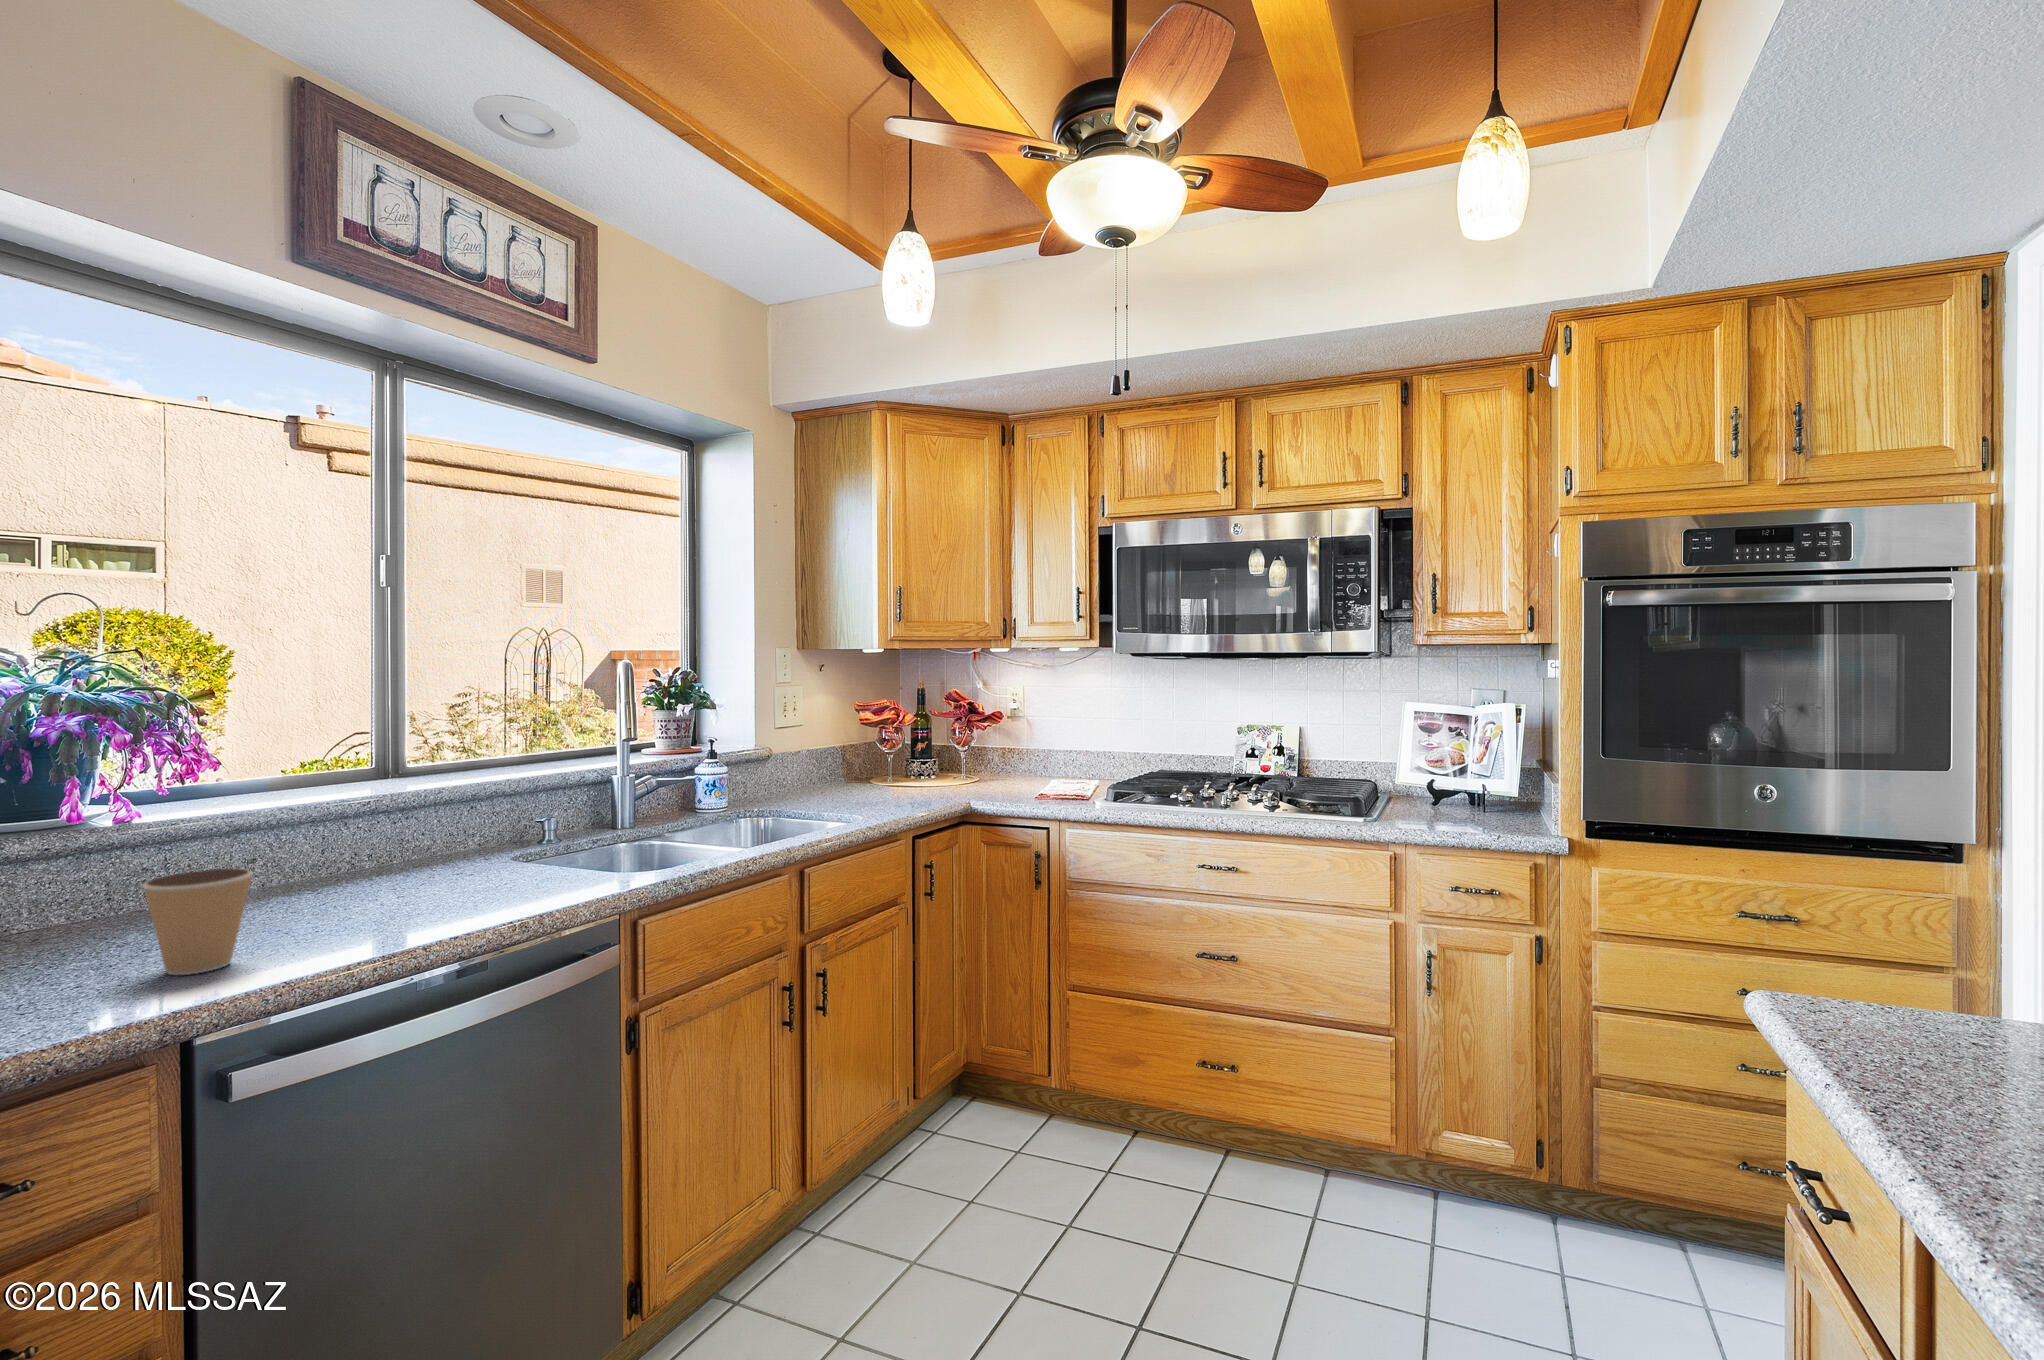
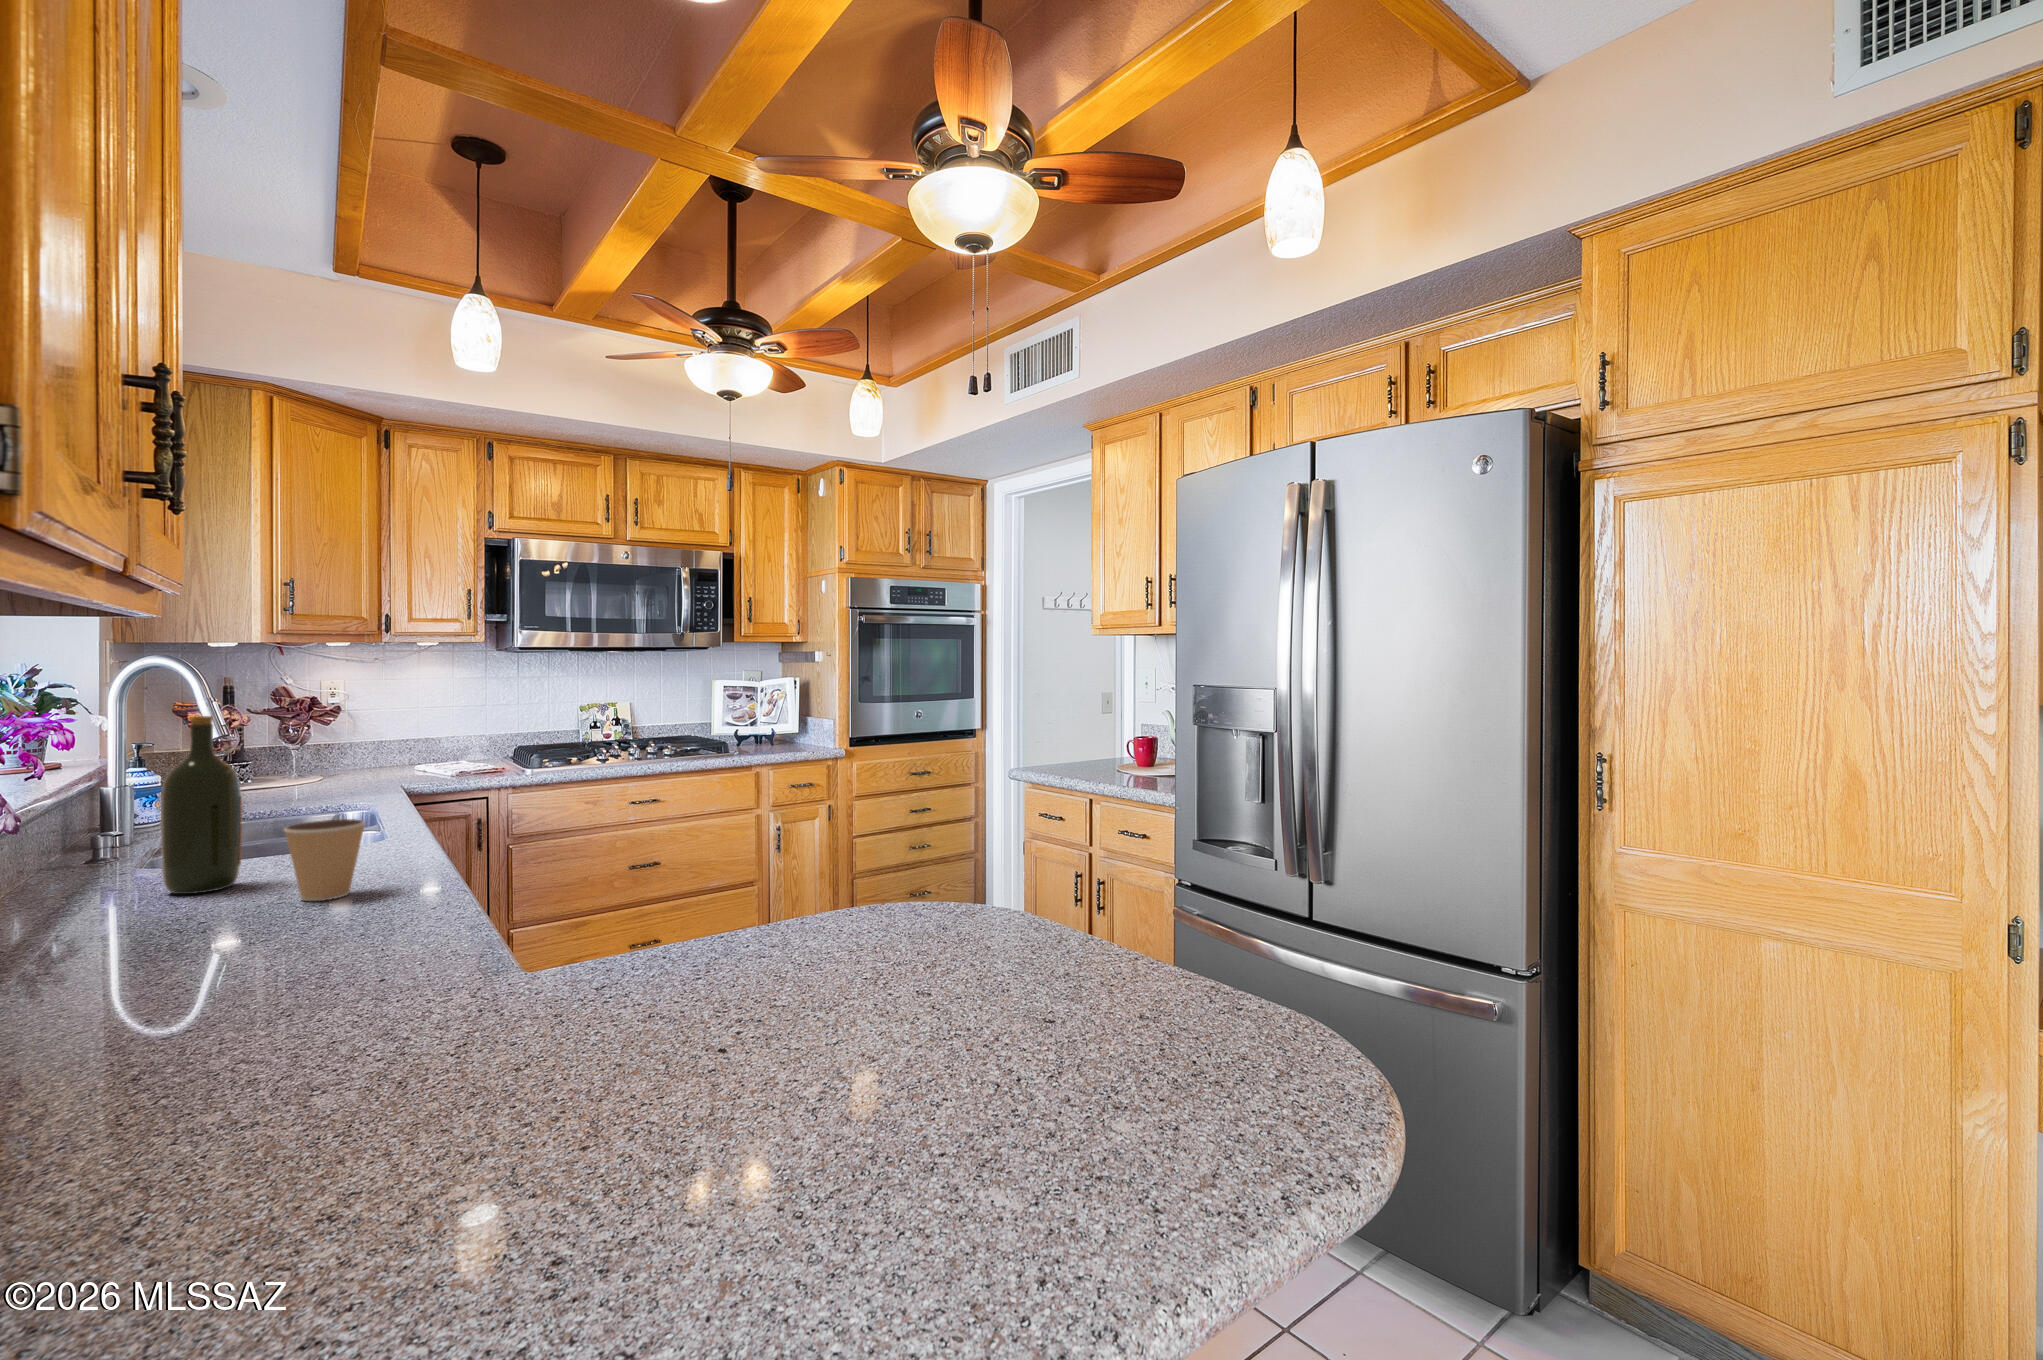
wine bottle: none [259,729,340,922] -> present [161,716,242,894]

